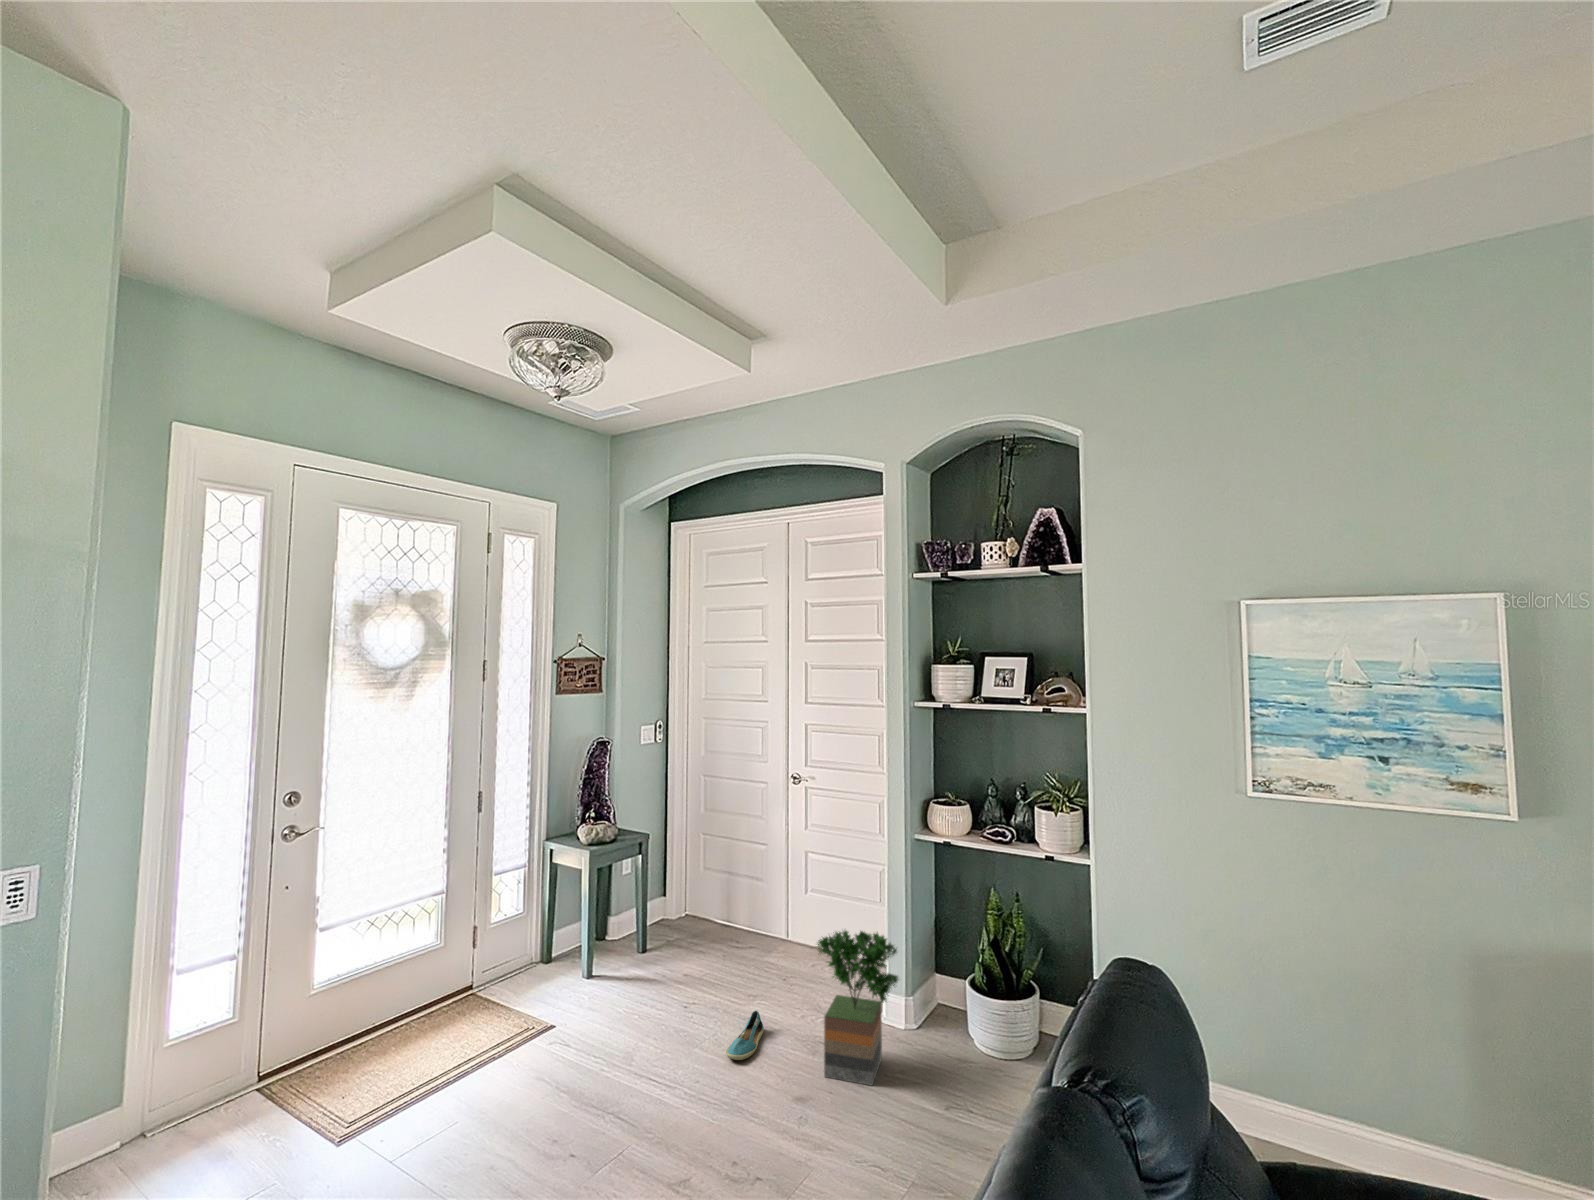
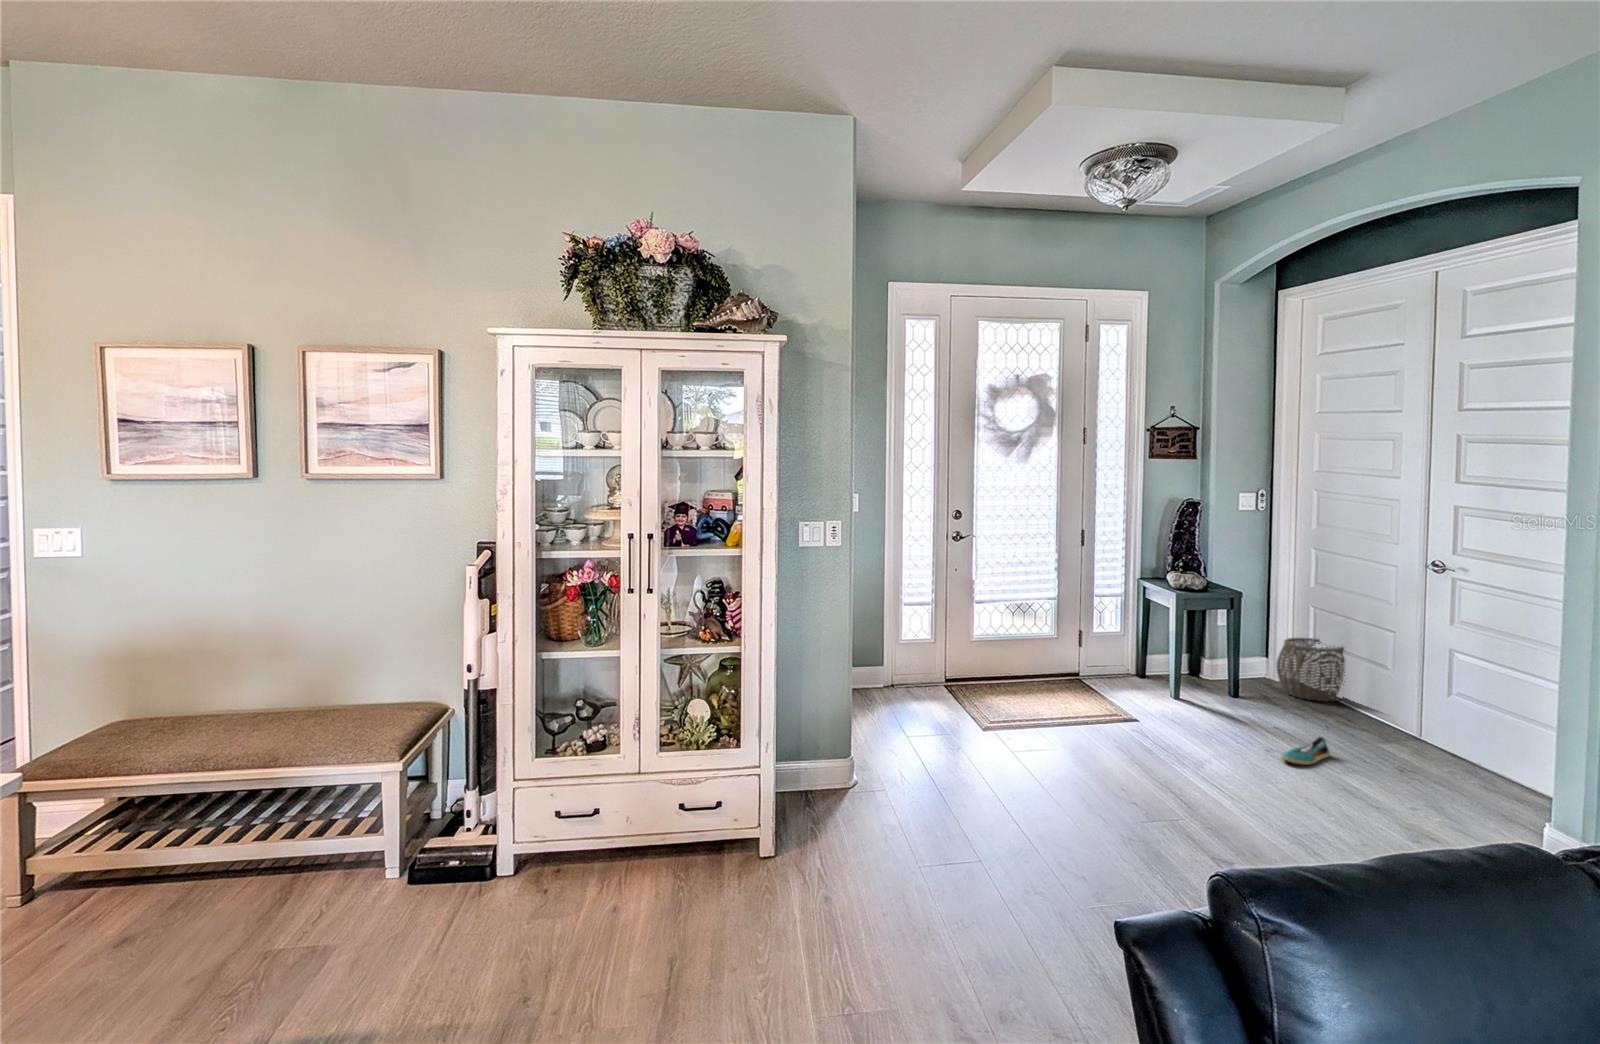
woven basket: none [683,875,748,947] -> present [1276,638,1345,701]
potted tree: present [817,930,898,1085] -> none [1381,670,1492,816]

